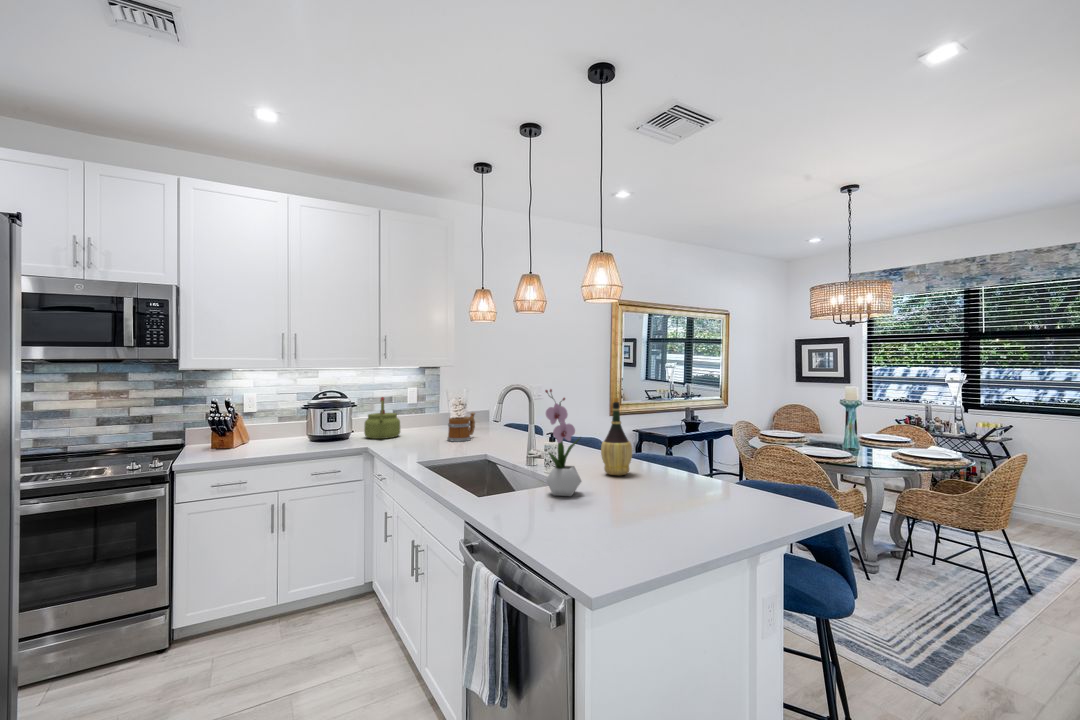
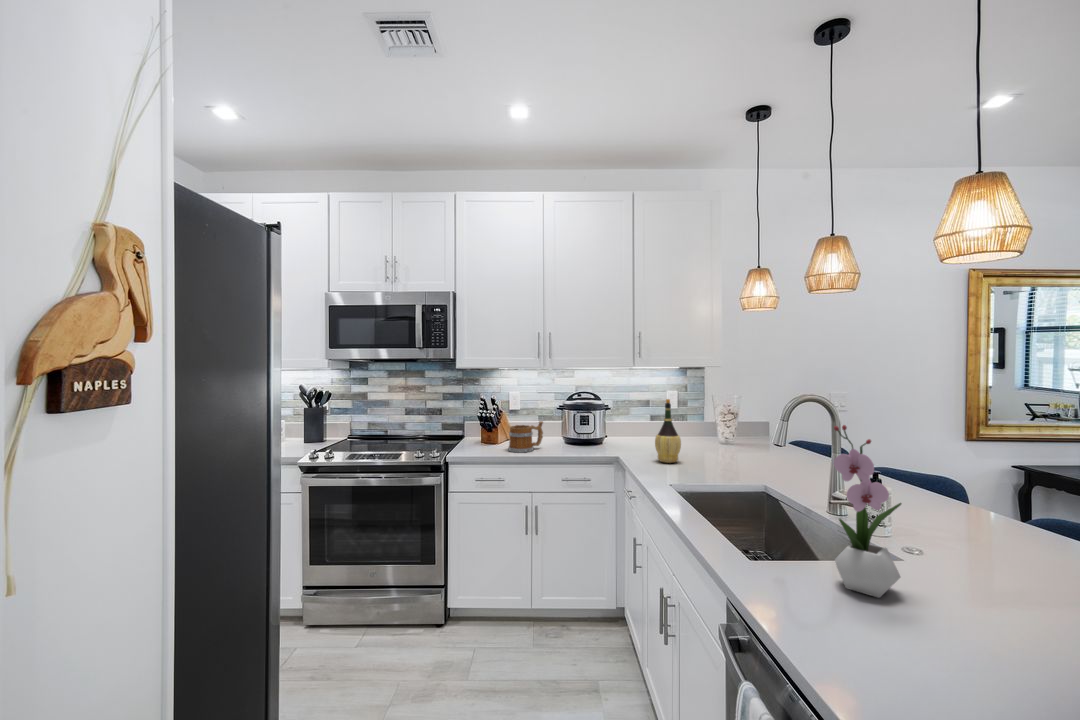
kettle: present [364,397,400,439] -> none [618,401,657,448]
wine bottle: present [601,397,632,475] -> present [655,399,681,463]
mug: present [447,413,475,442] -> present [508,421,543,453]

